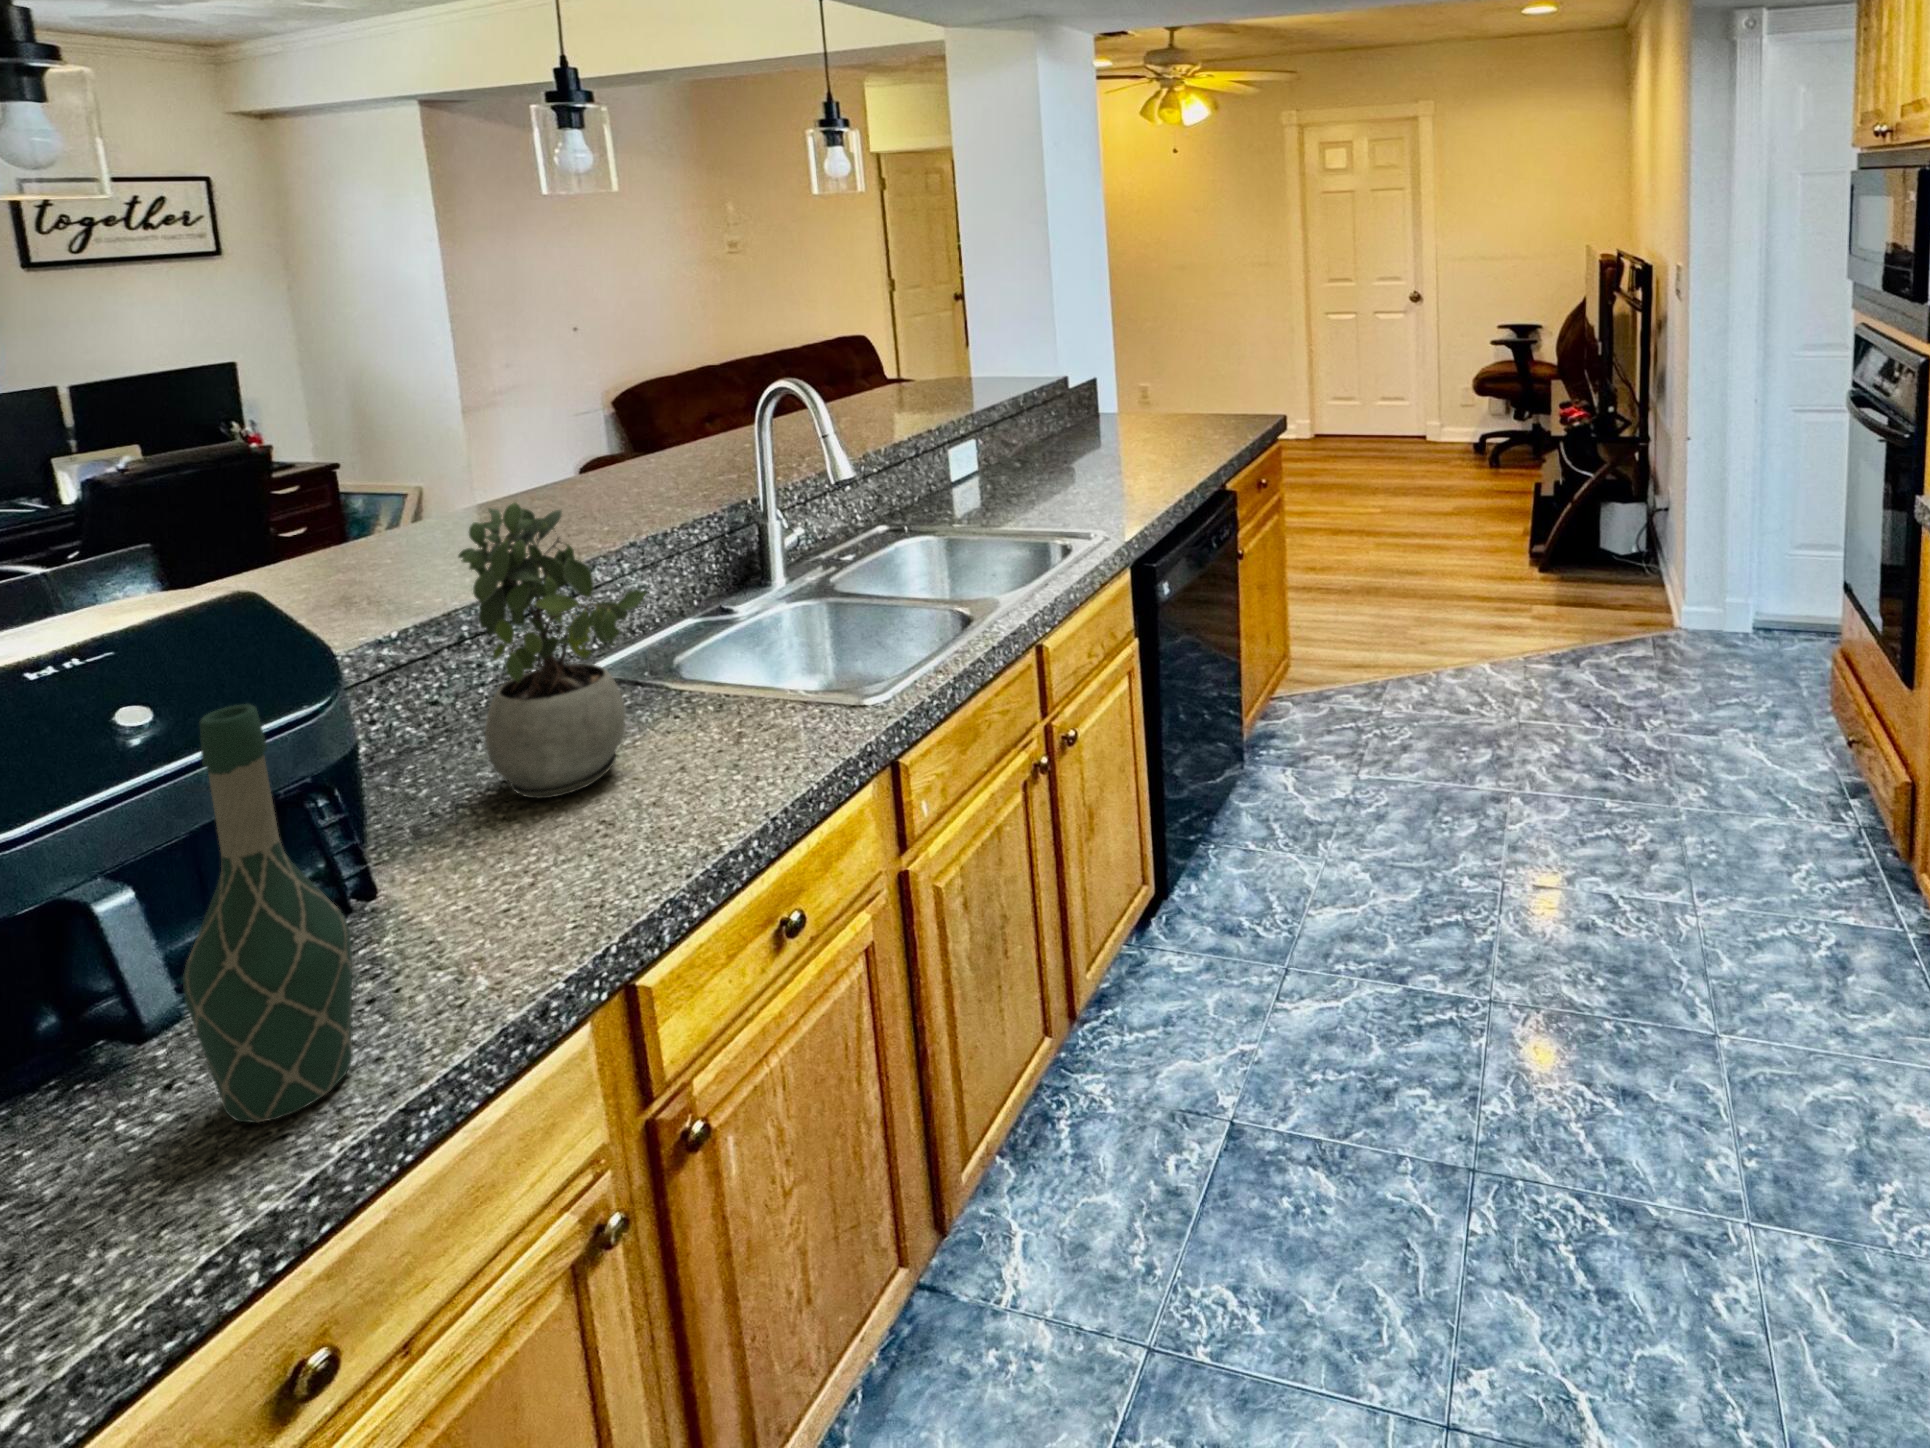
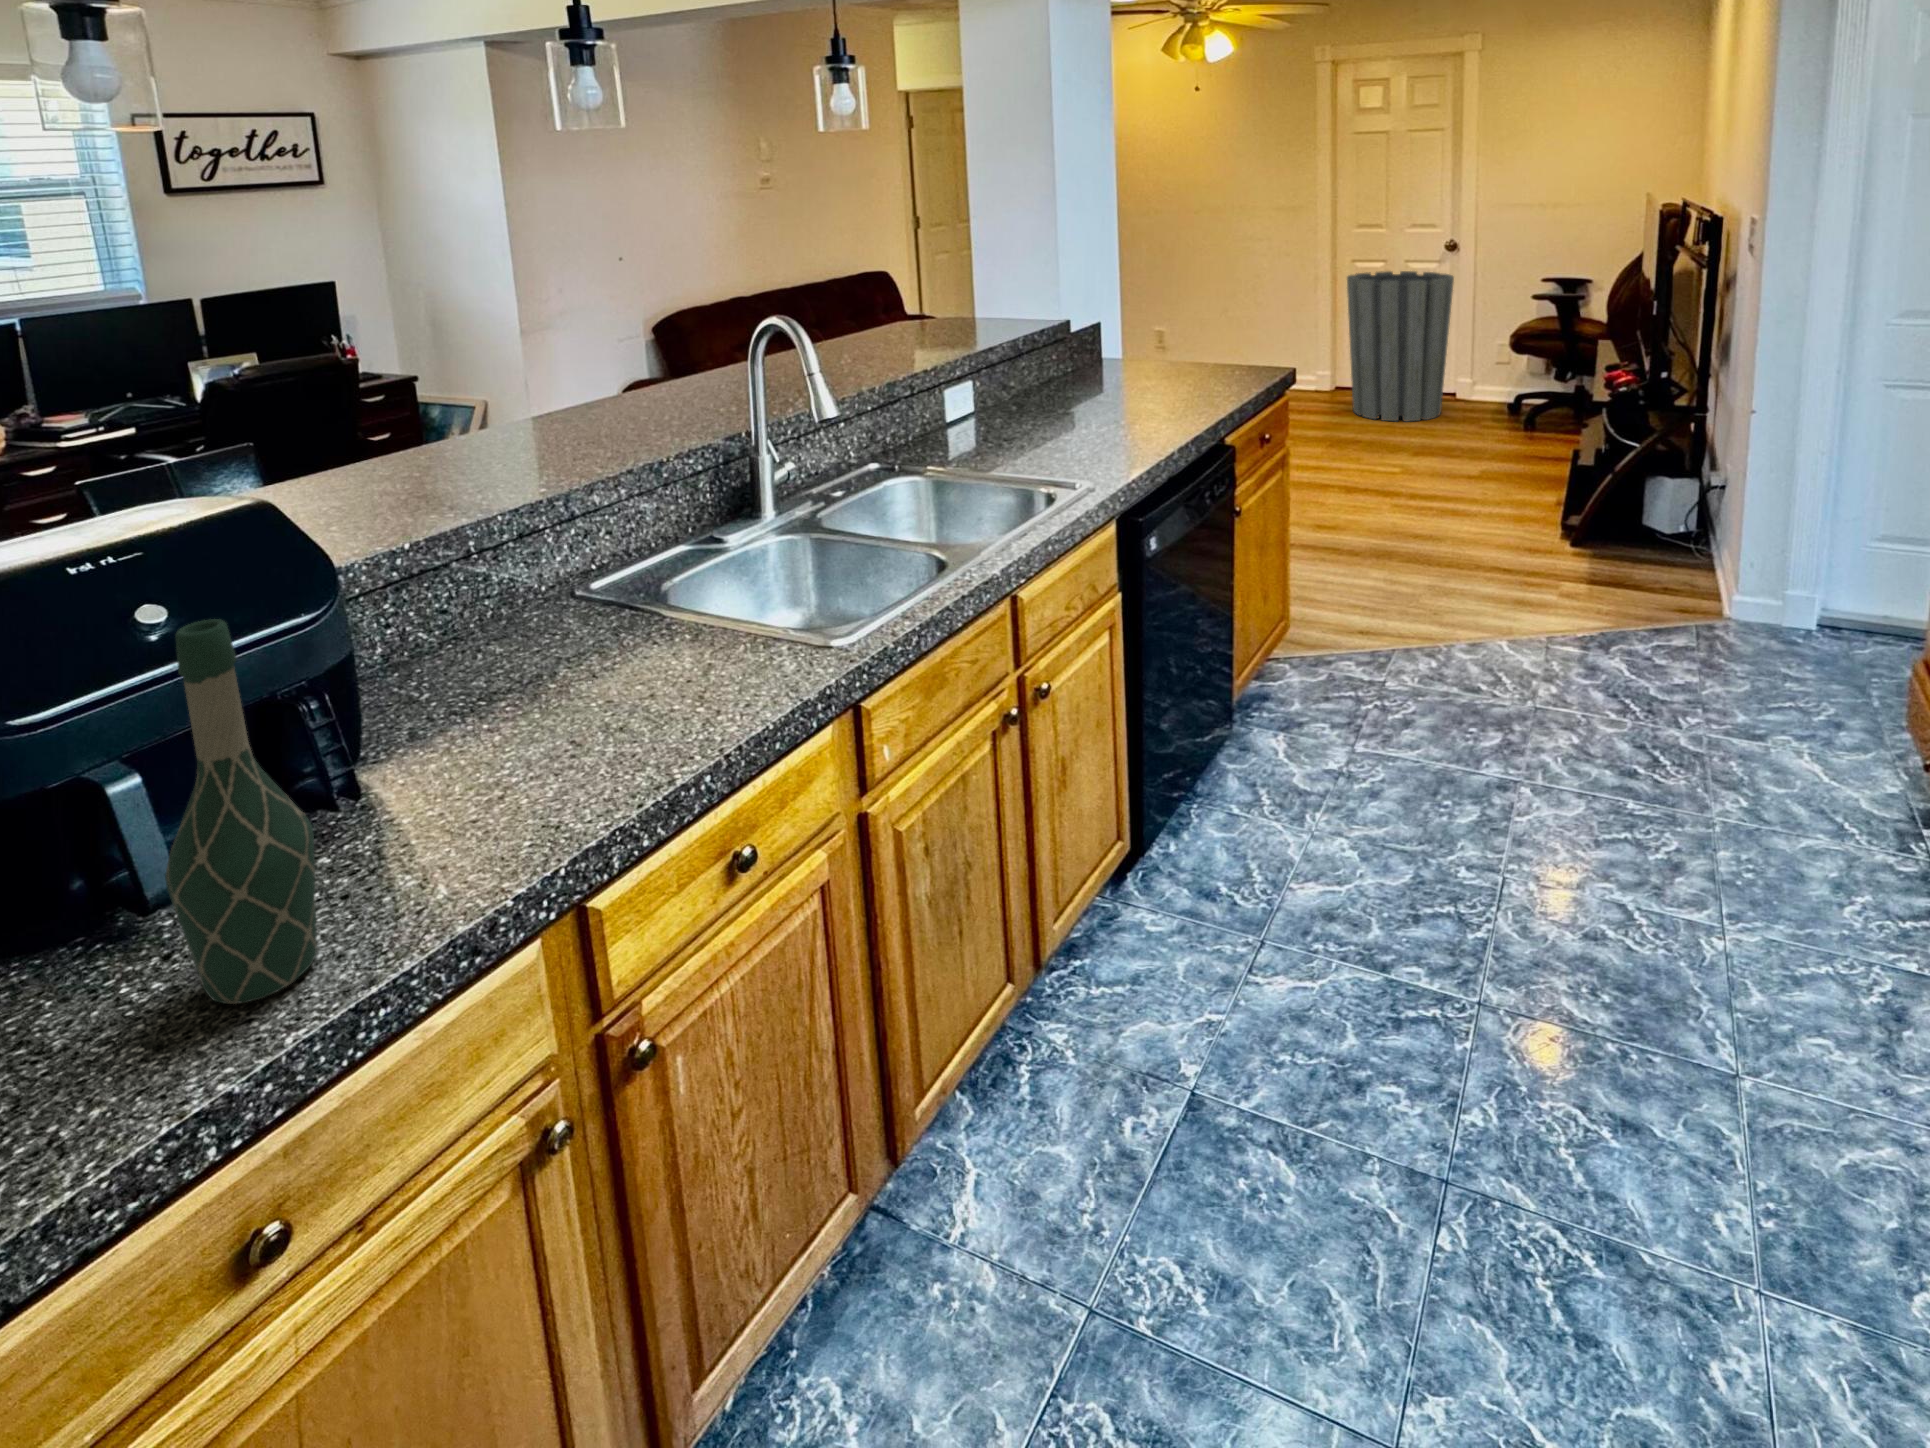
trash can: none [1321,316,1420,461] -> present [1347,271,1454,422]
potted plant: present [458,503,646,798] -> none [459,434,620,713]

